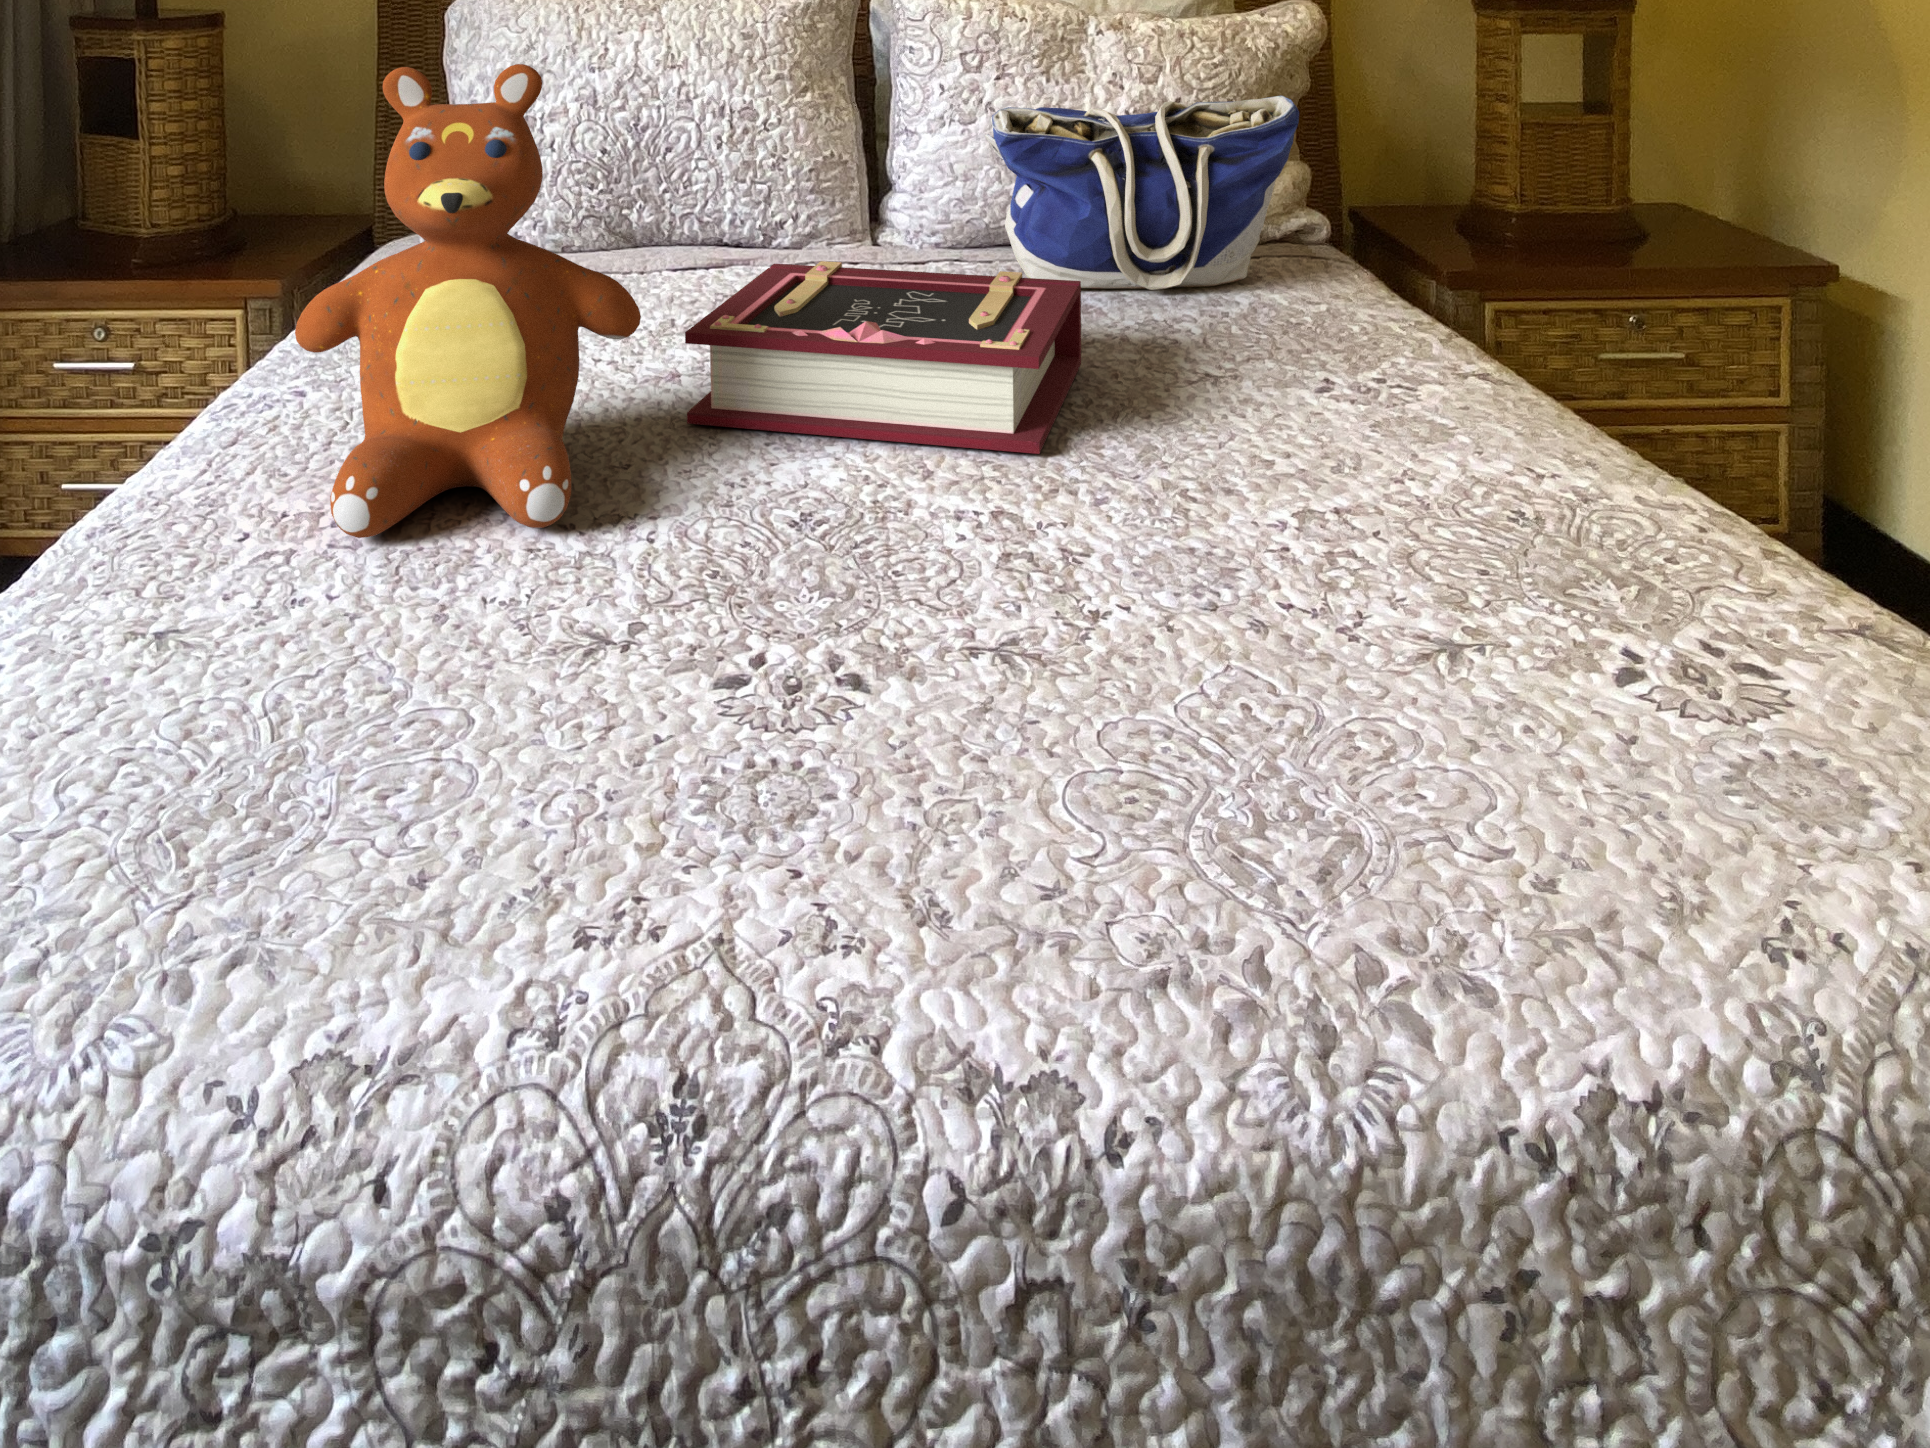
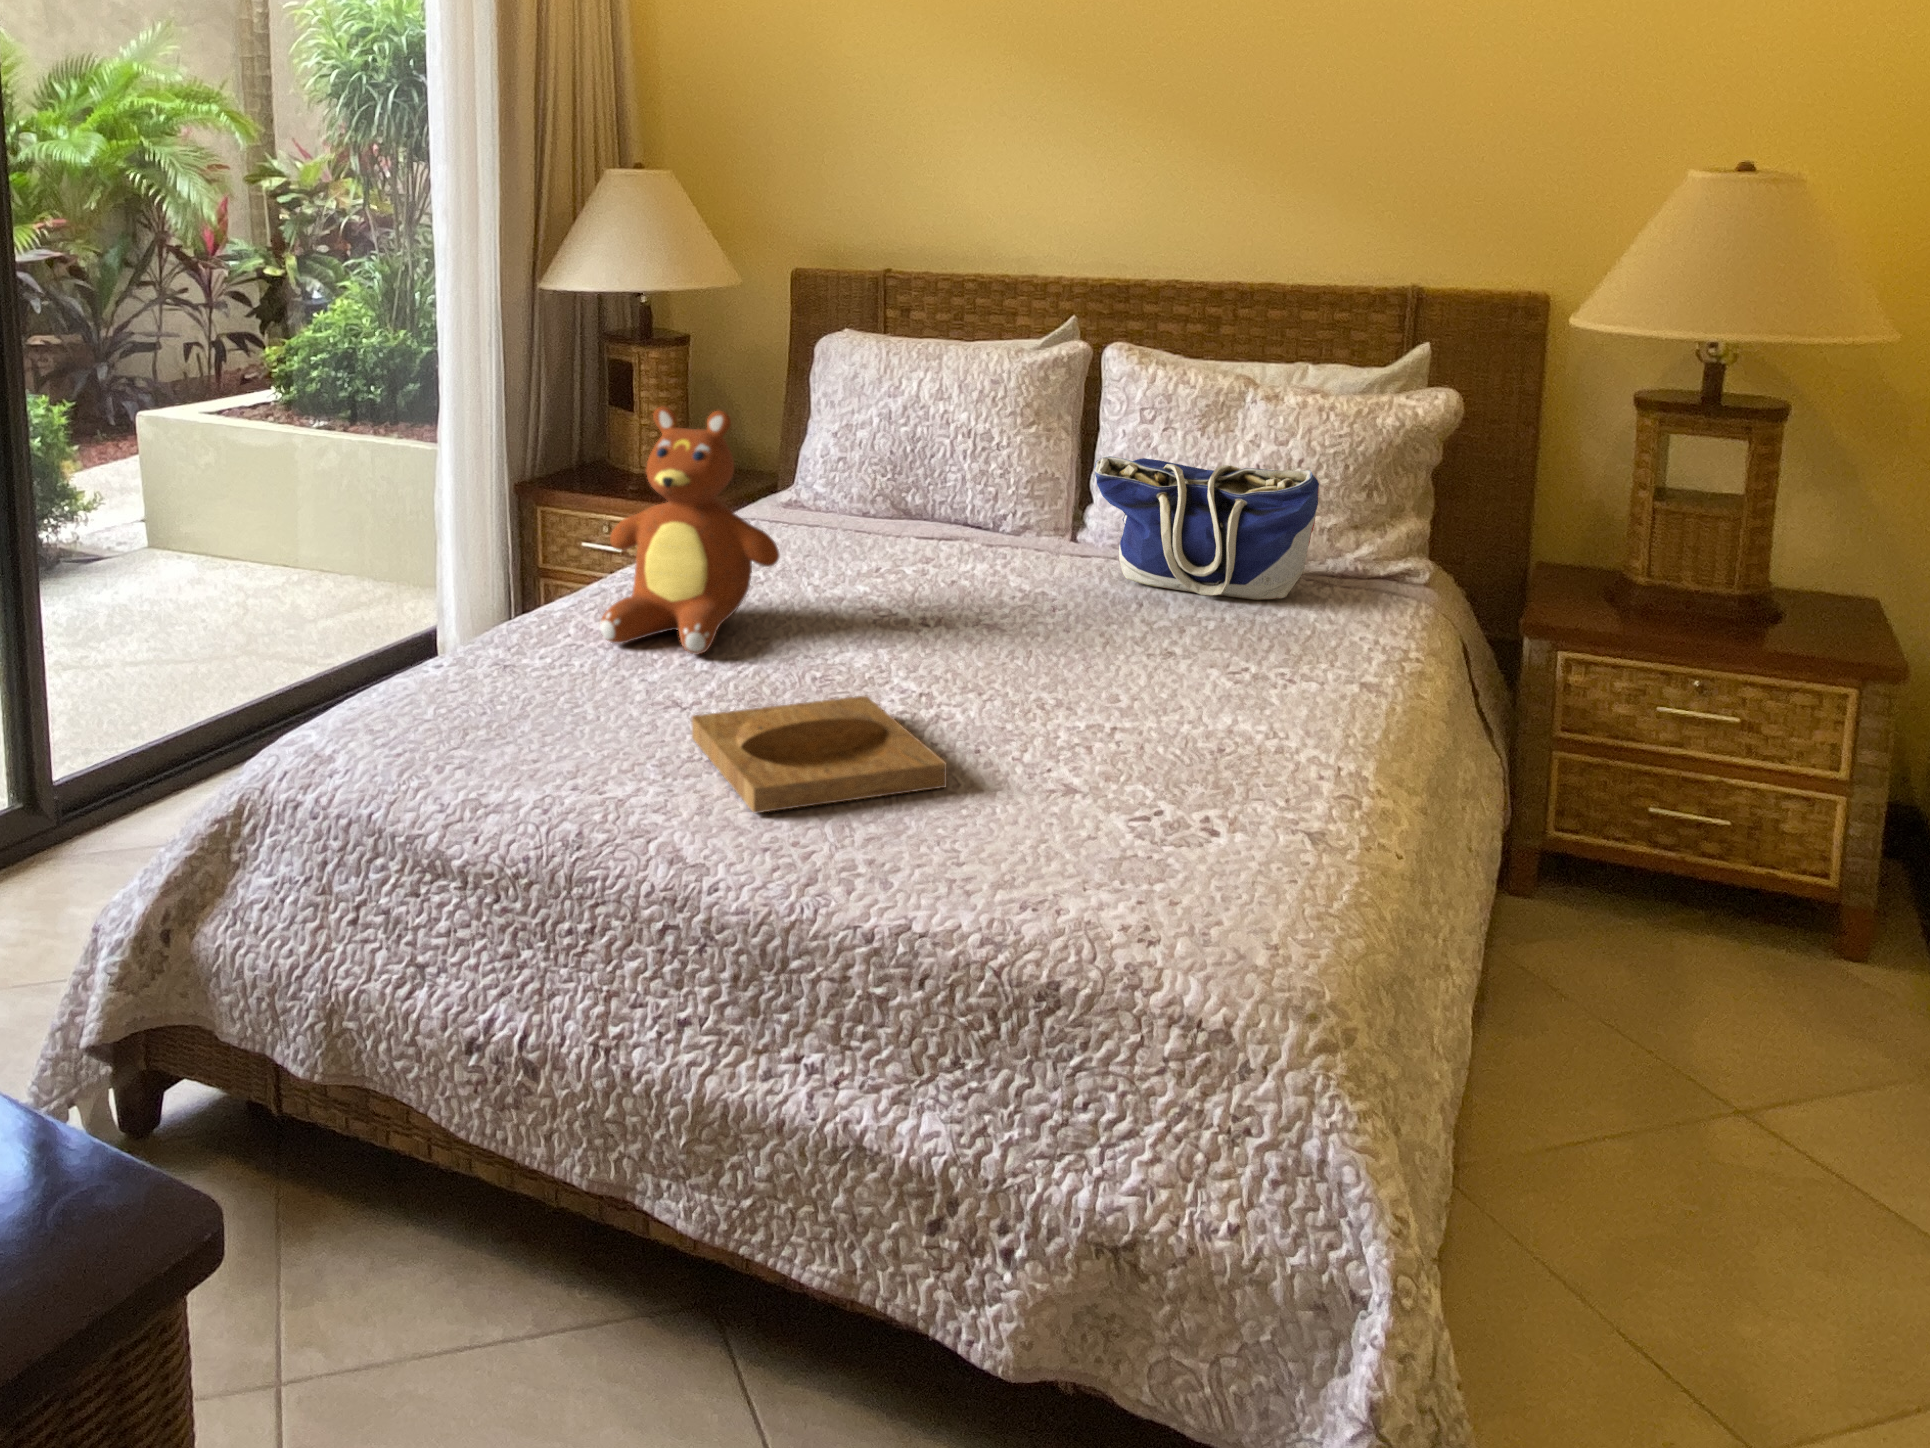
book: present [685,261,1081,454] -> none [819,539,1087,671]
tray: none [707,542,1269,878] -> present [692,695,947,813]

